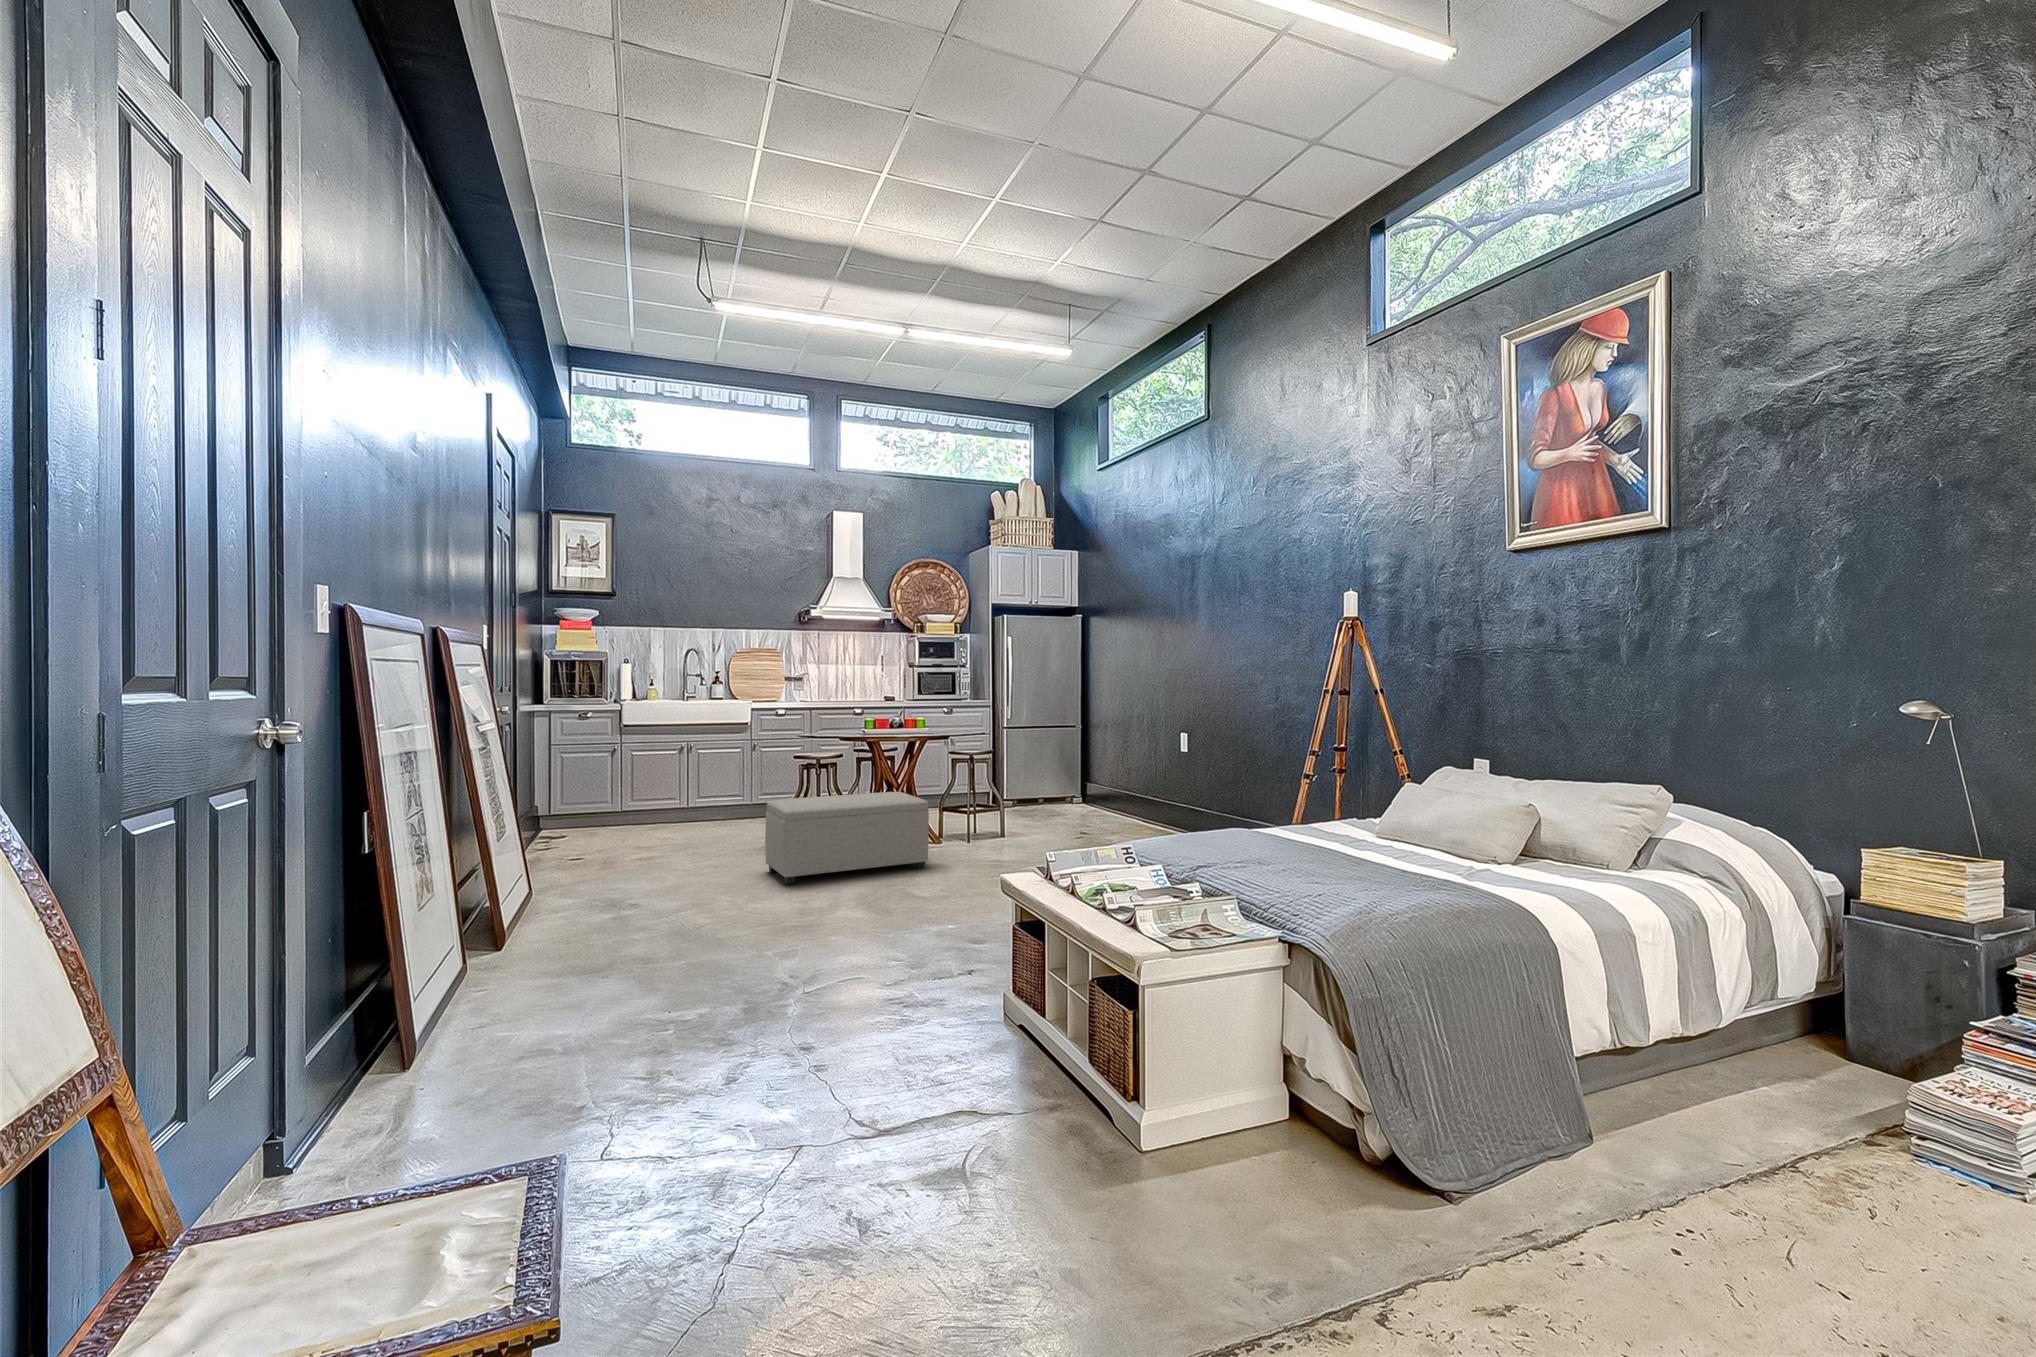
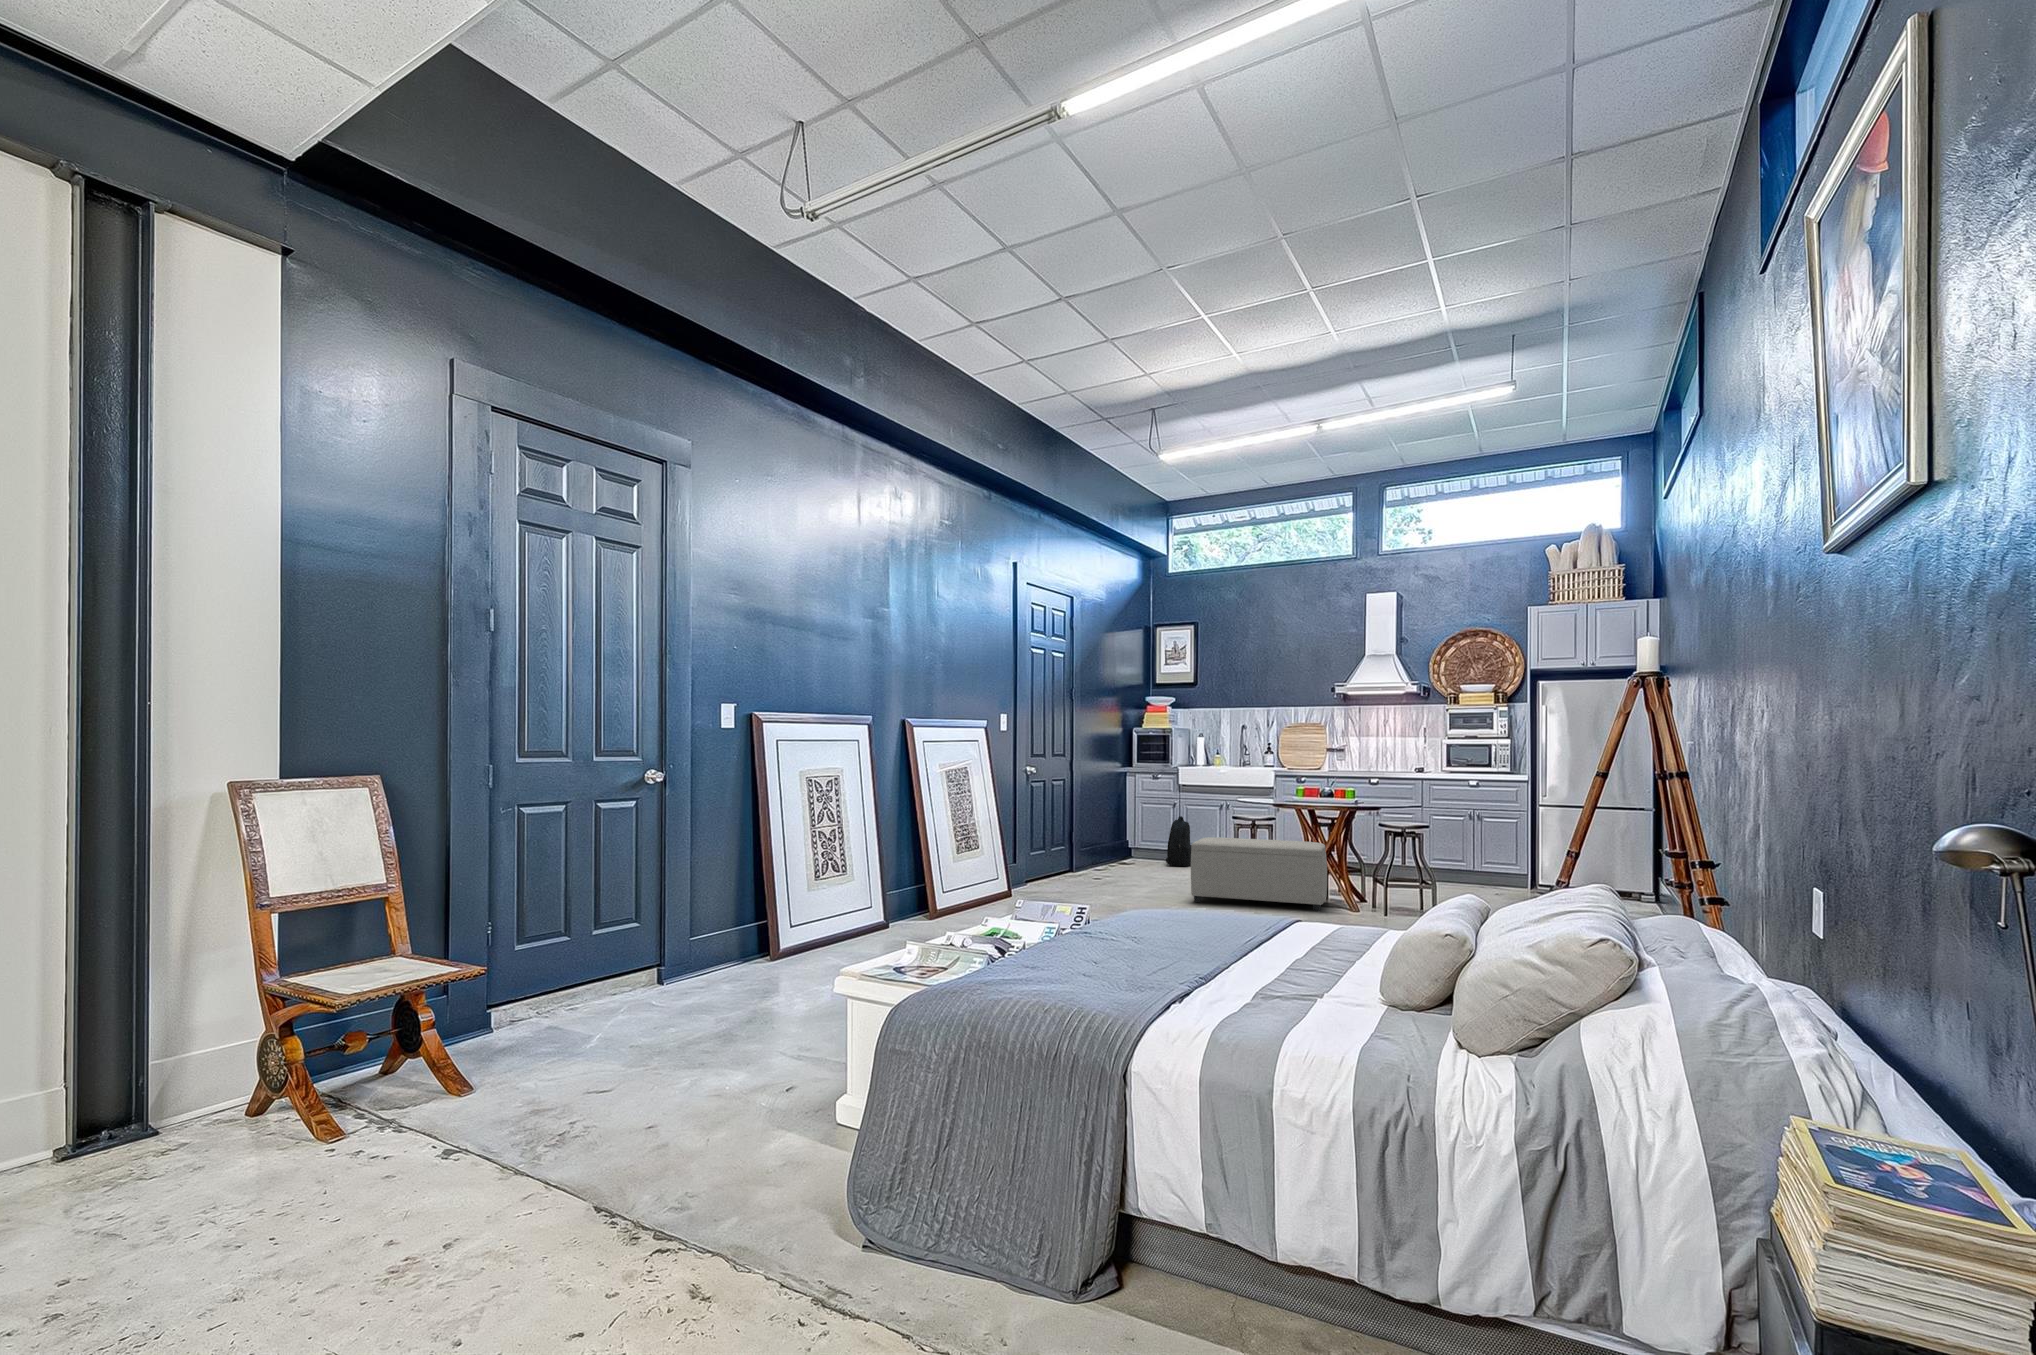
backpack: none [615,769,651,835] -> present [1166,816,1192,866]

